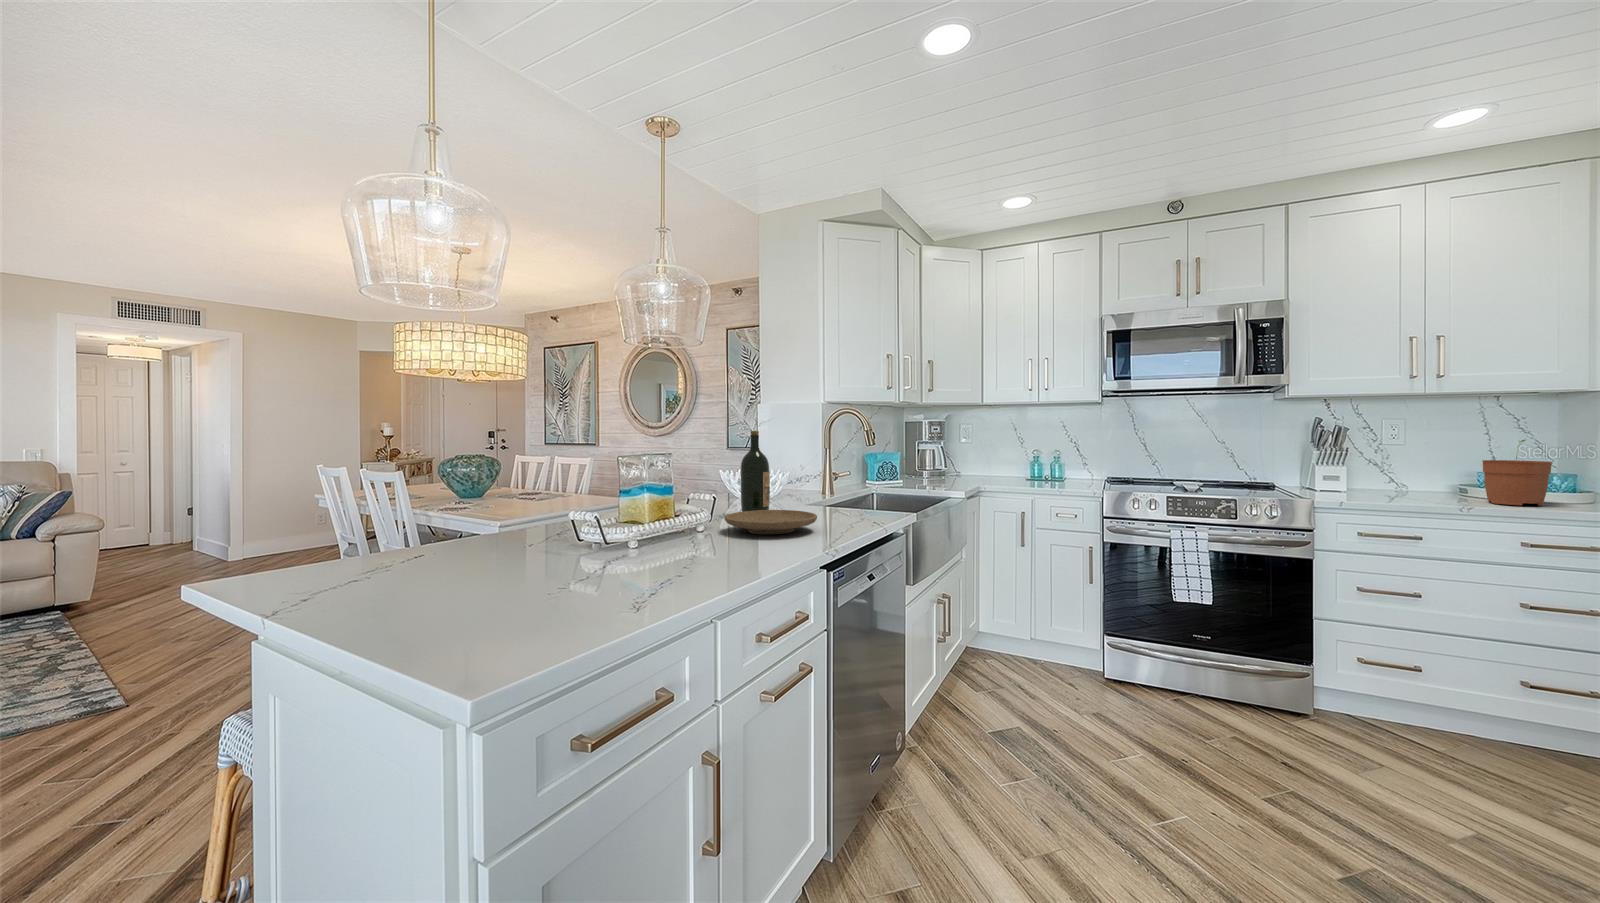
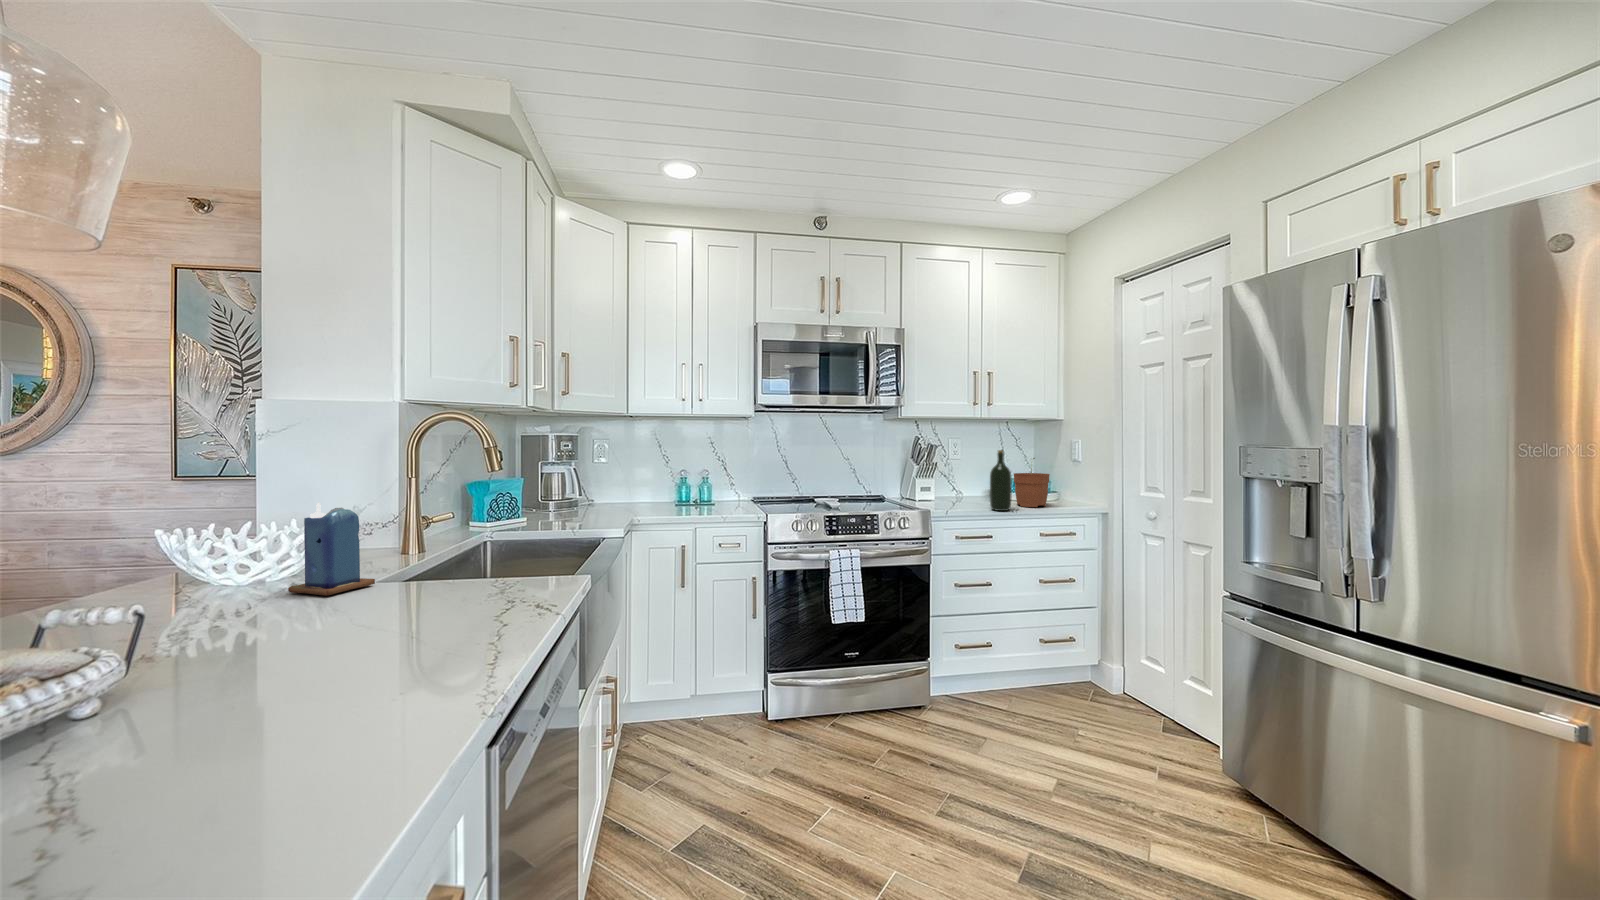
wine bottle: present [741,431,770,512] -> present [990,450,1012,511]
candle: none [768,456,806,507] -> present [288,503,375,596]
plate: present [725,510,817,534] -> none [150,618,412,699]

